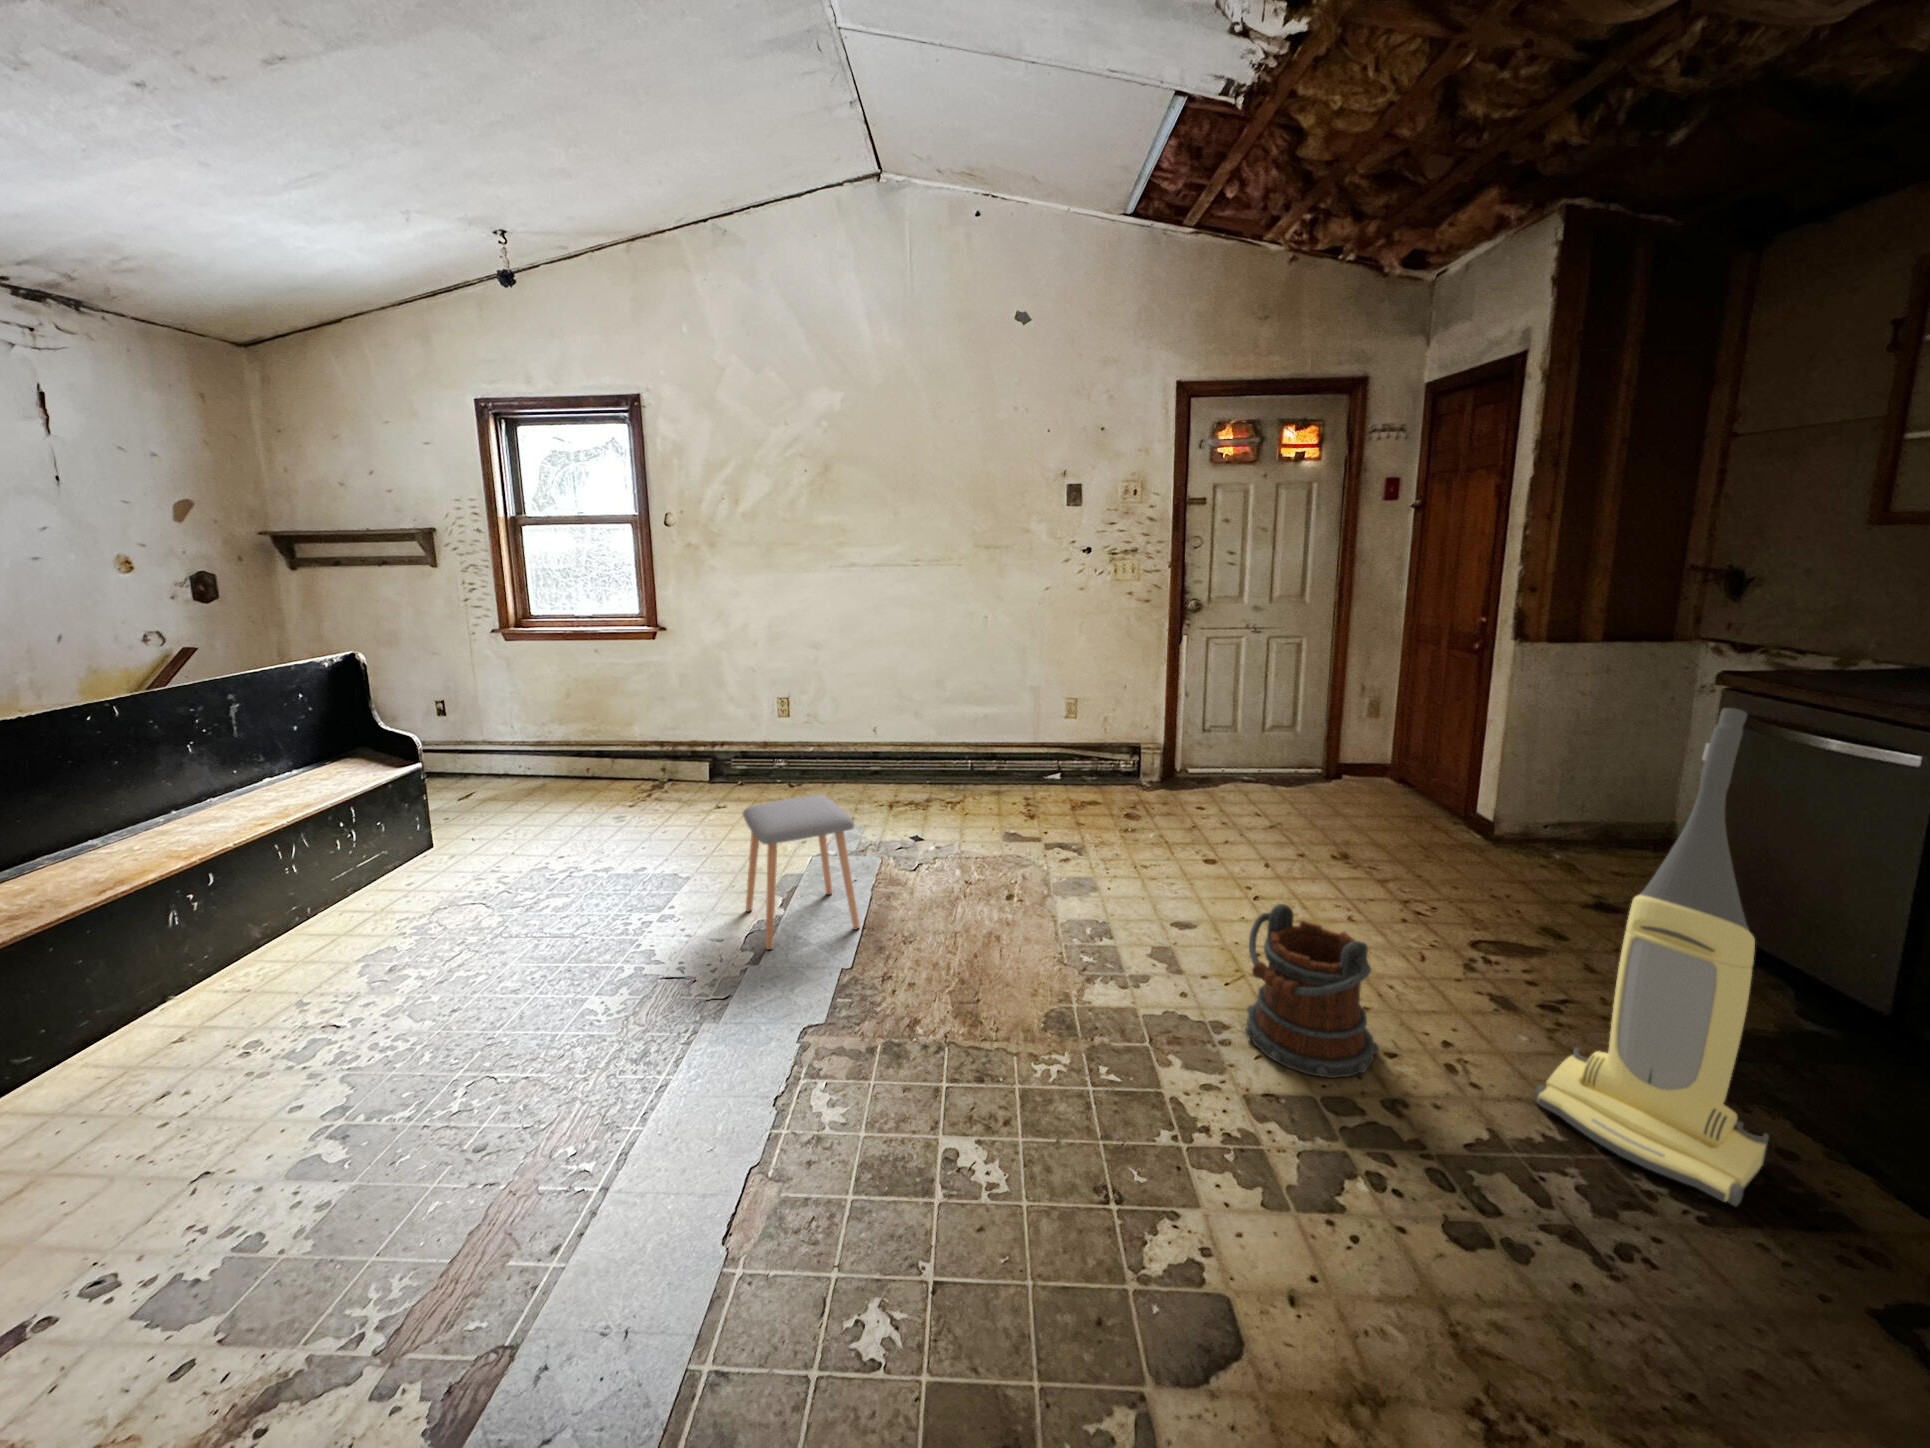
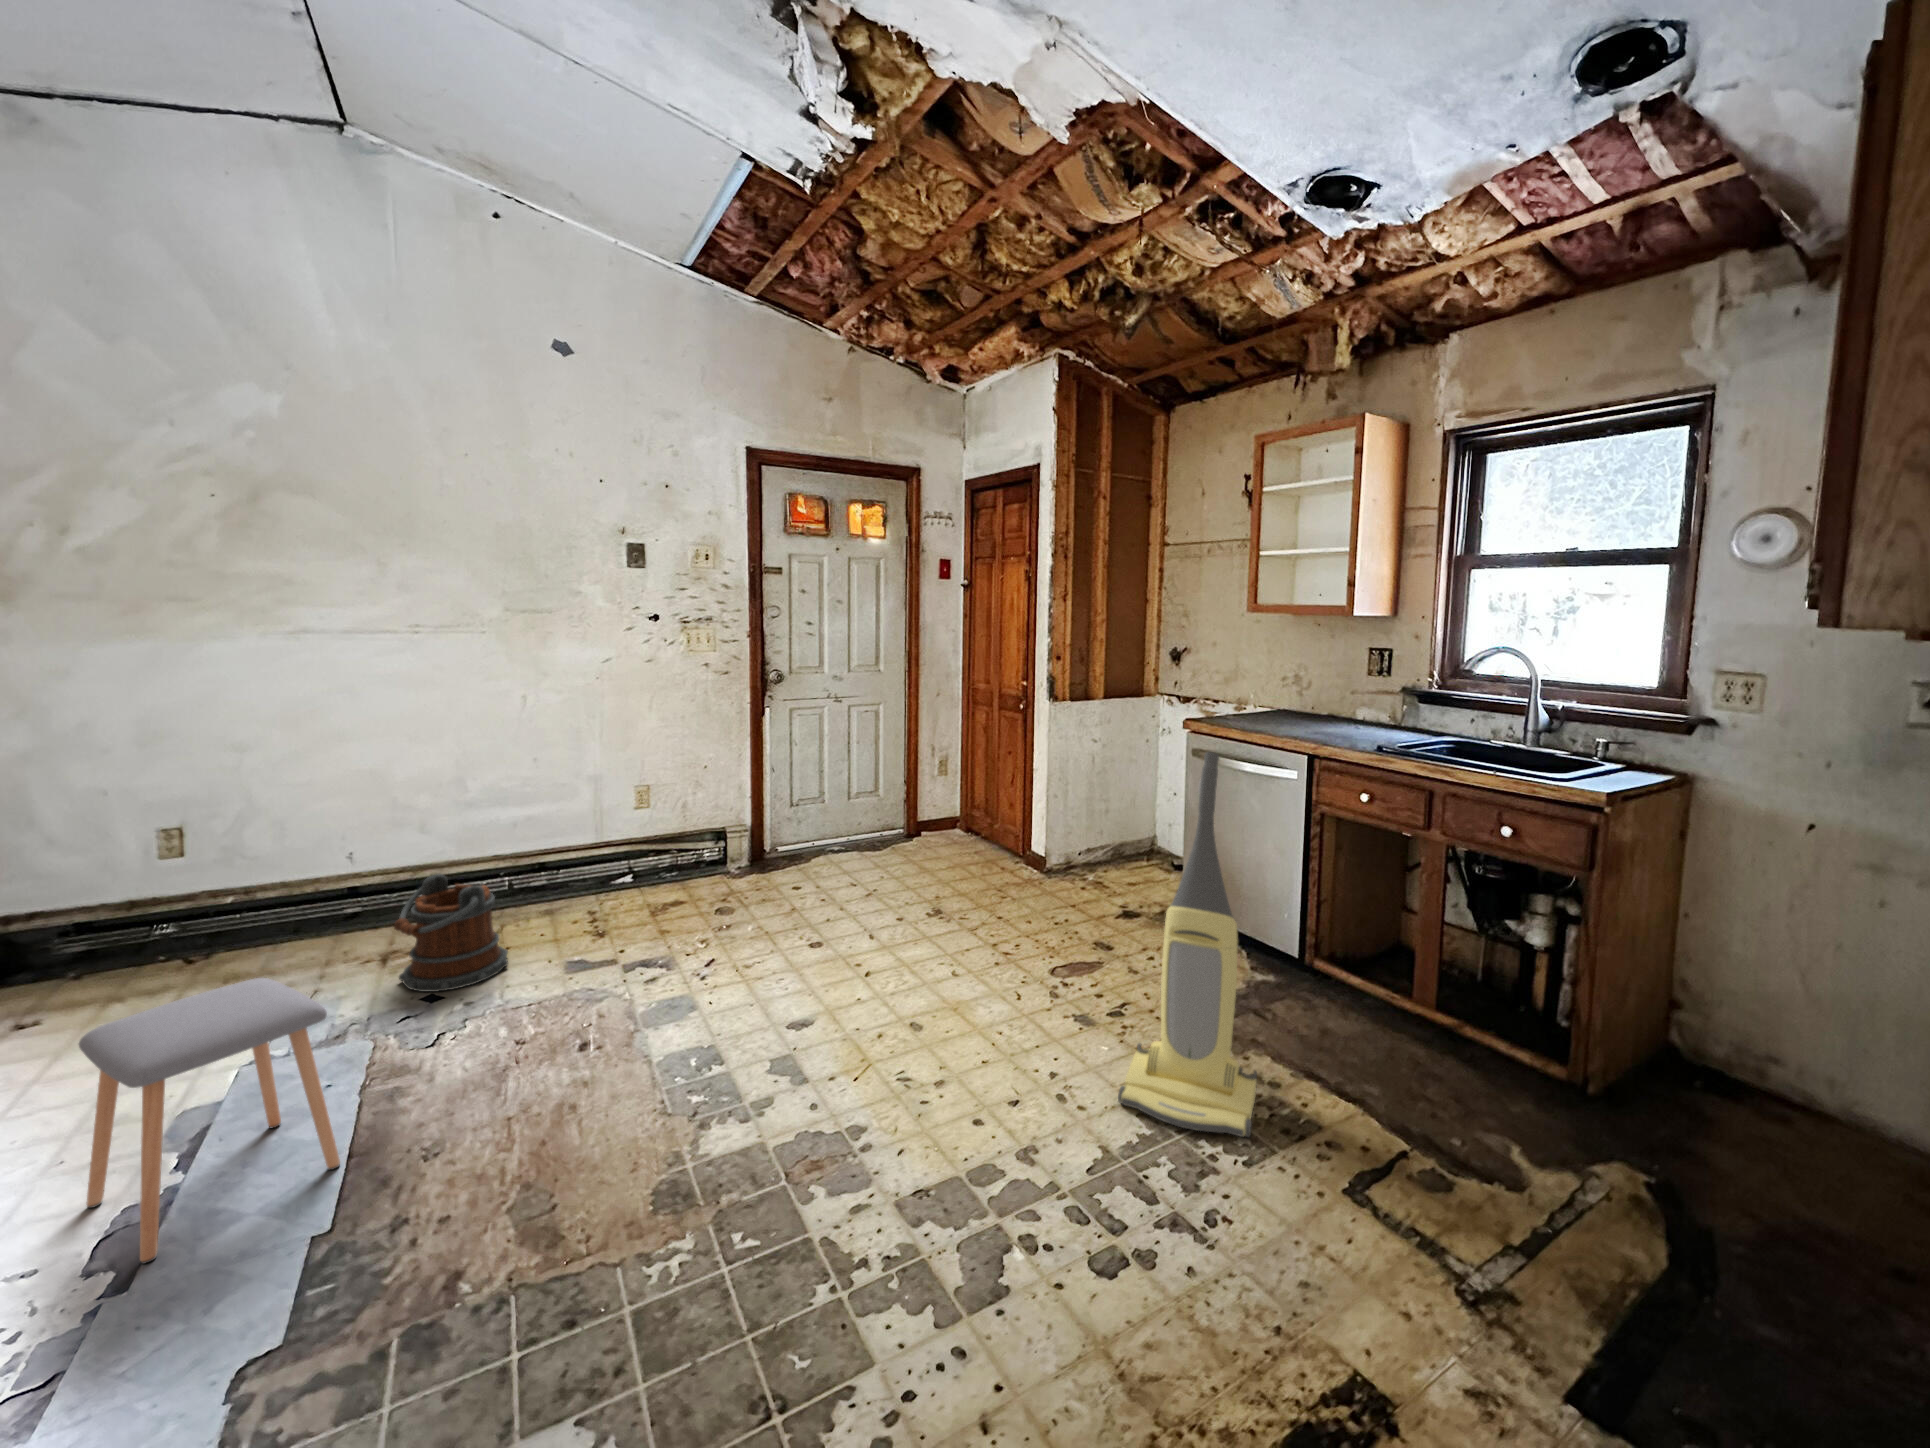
bucket: present [1245,904,1379,1078] -> present [394,874,508,992]

